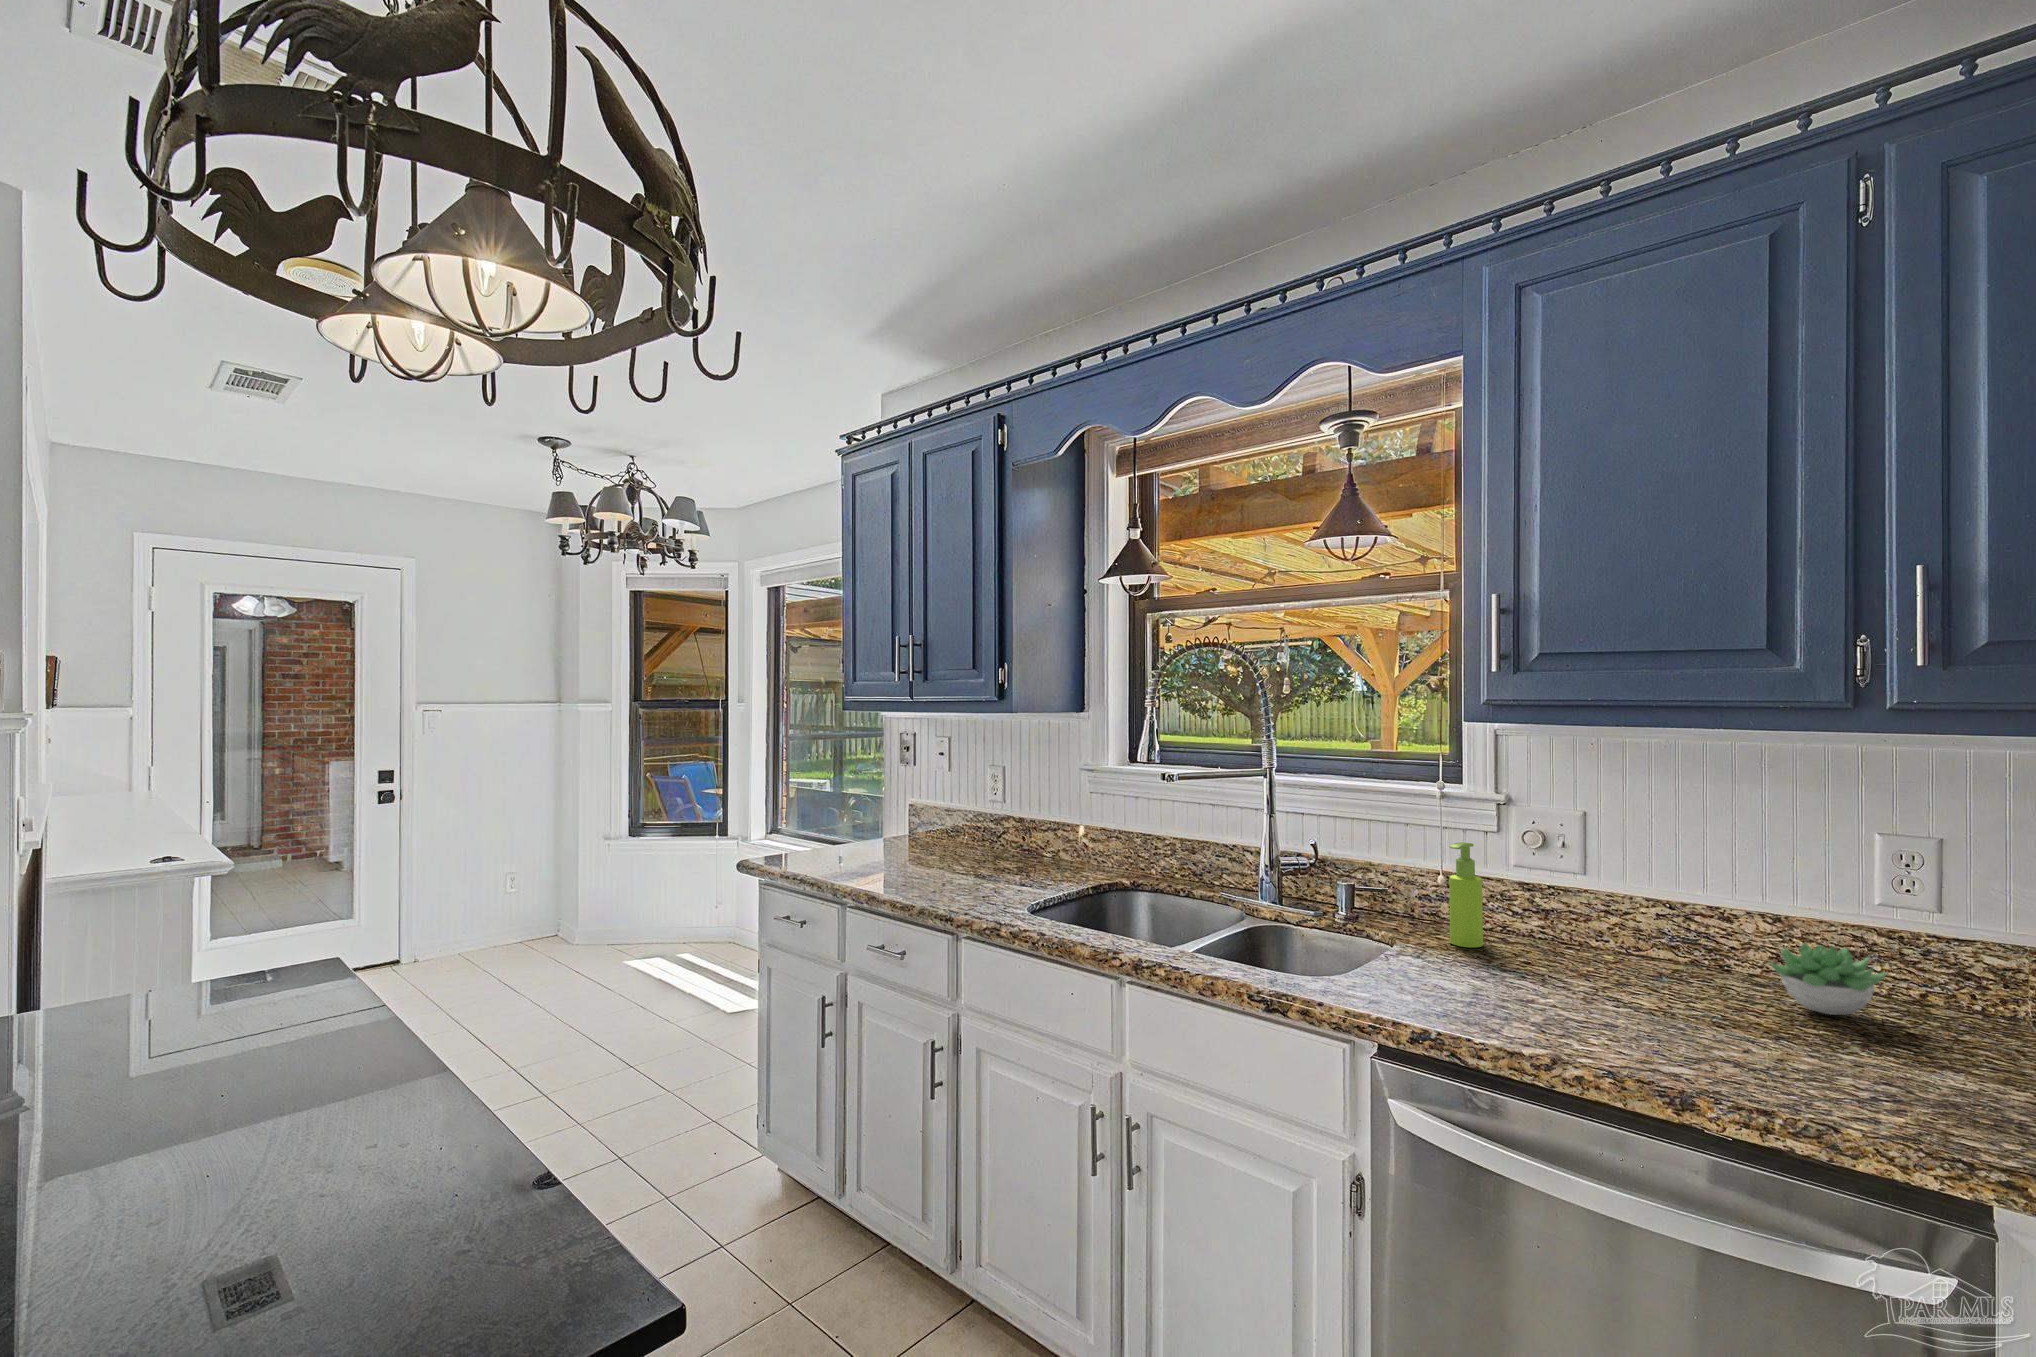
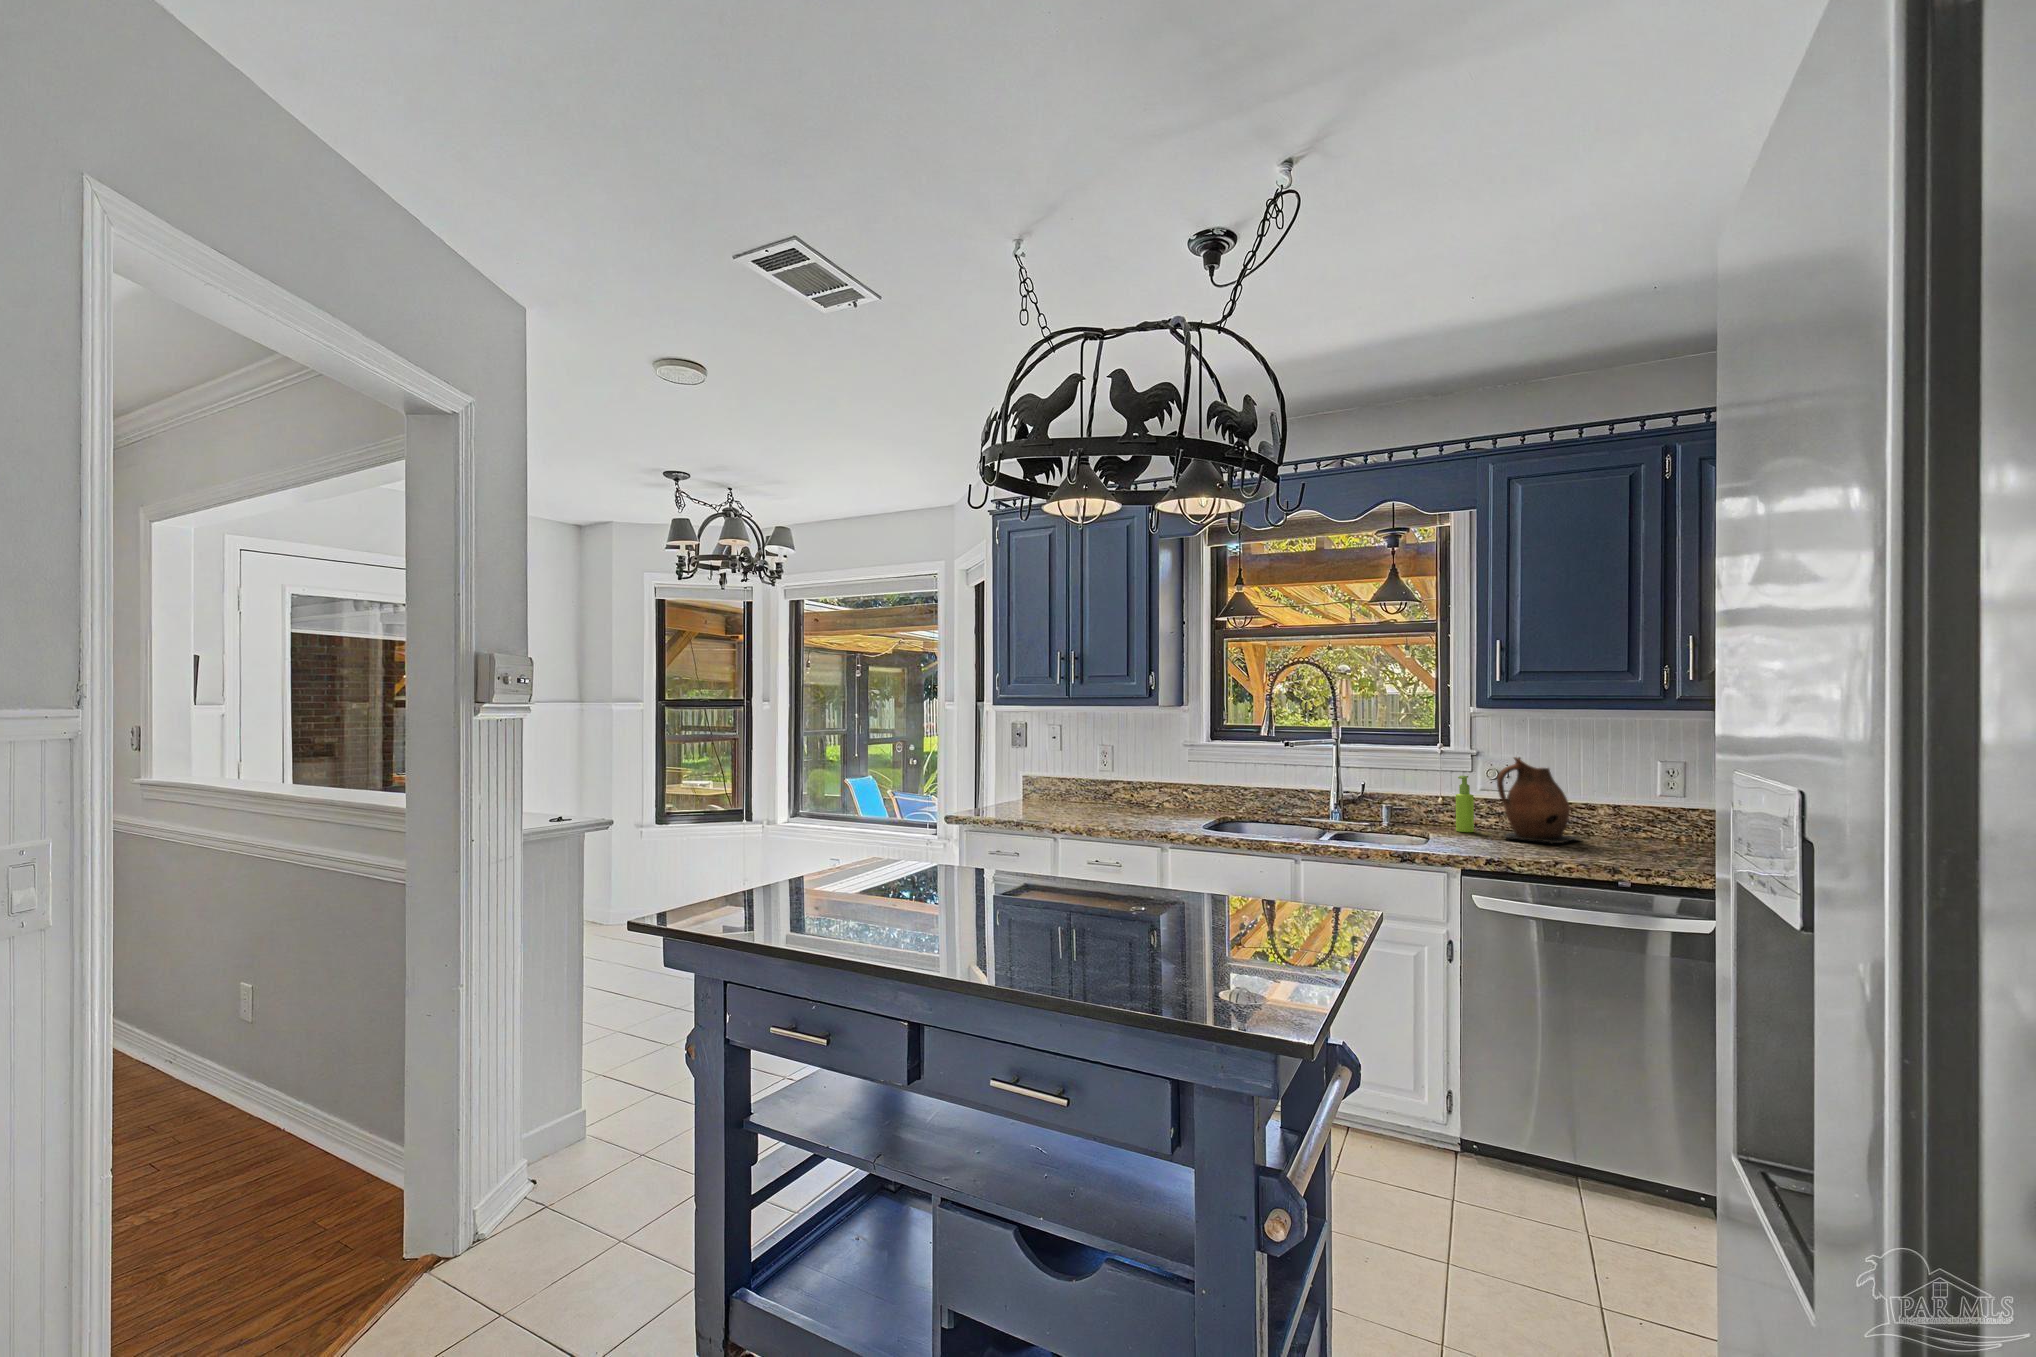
ceramic pitcher: none [1509,815,1690,999] -> present [1497,757,1580,843]
succulent plant: present [1769,943,1887,1015] -> none [1619,814,1669,845]

